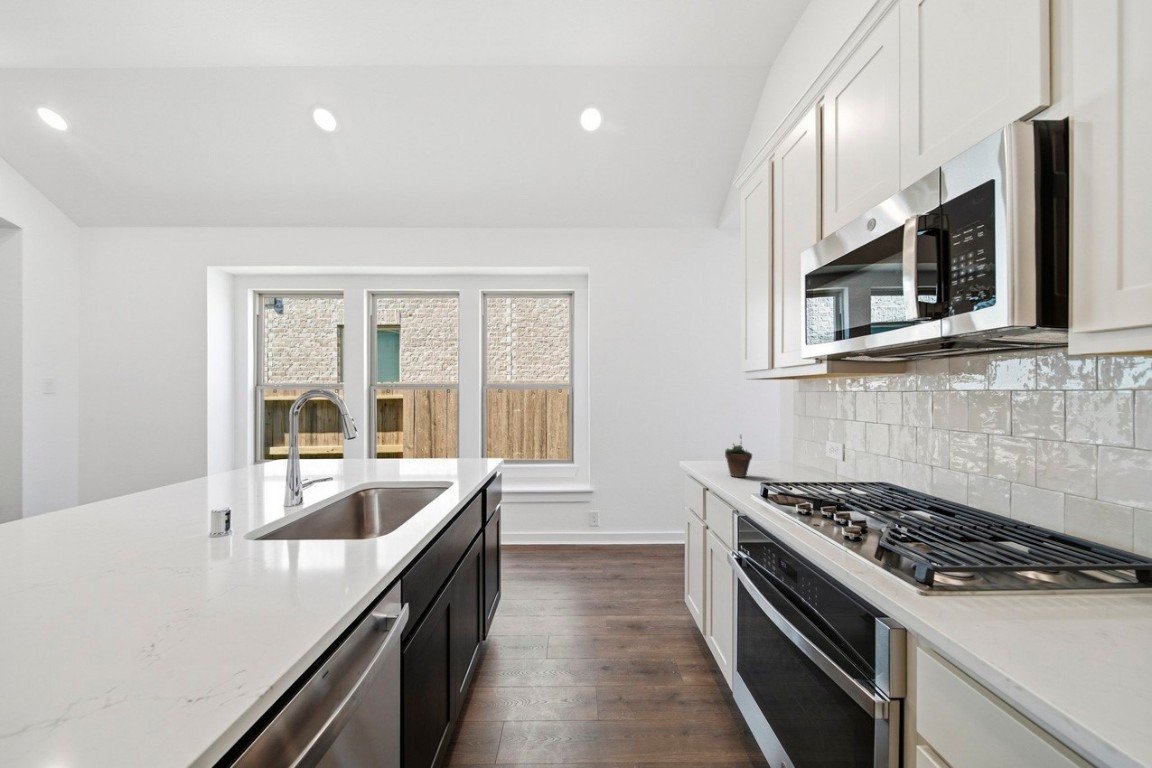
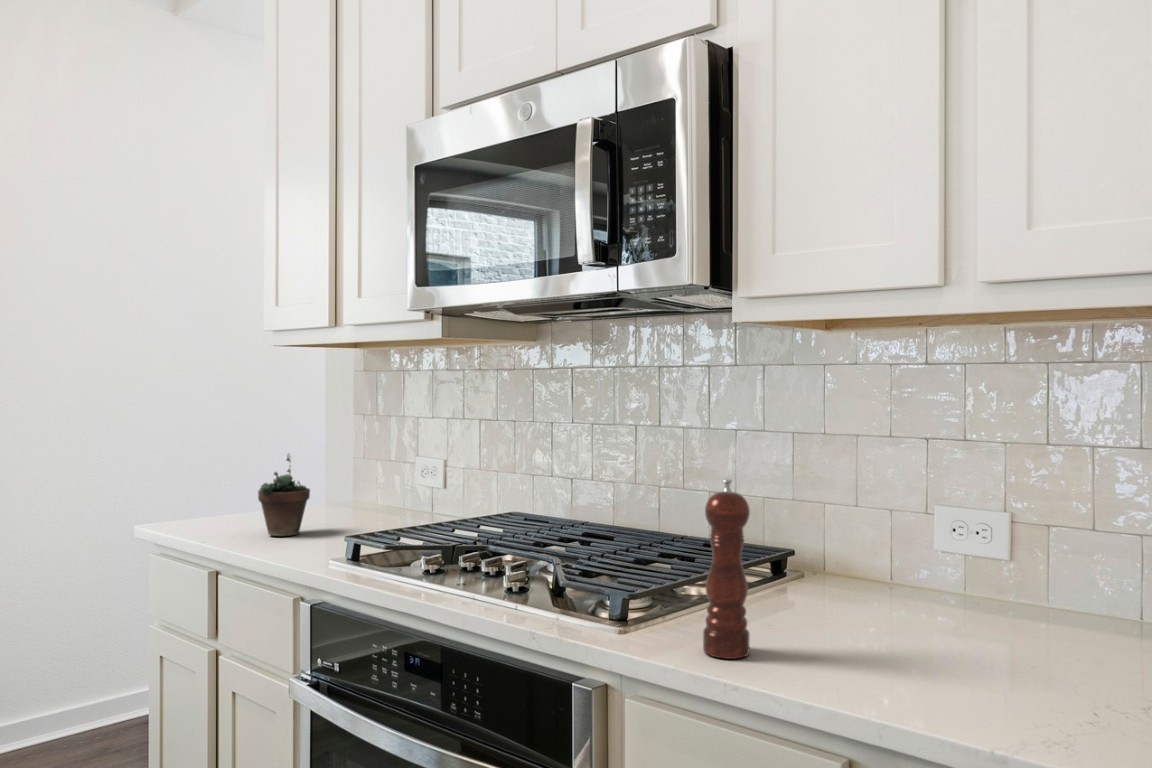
pepper mill: none [994,488,1051,648] -> present [703,479,750,659]

